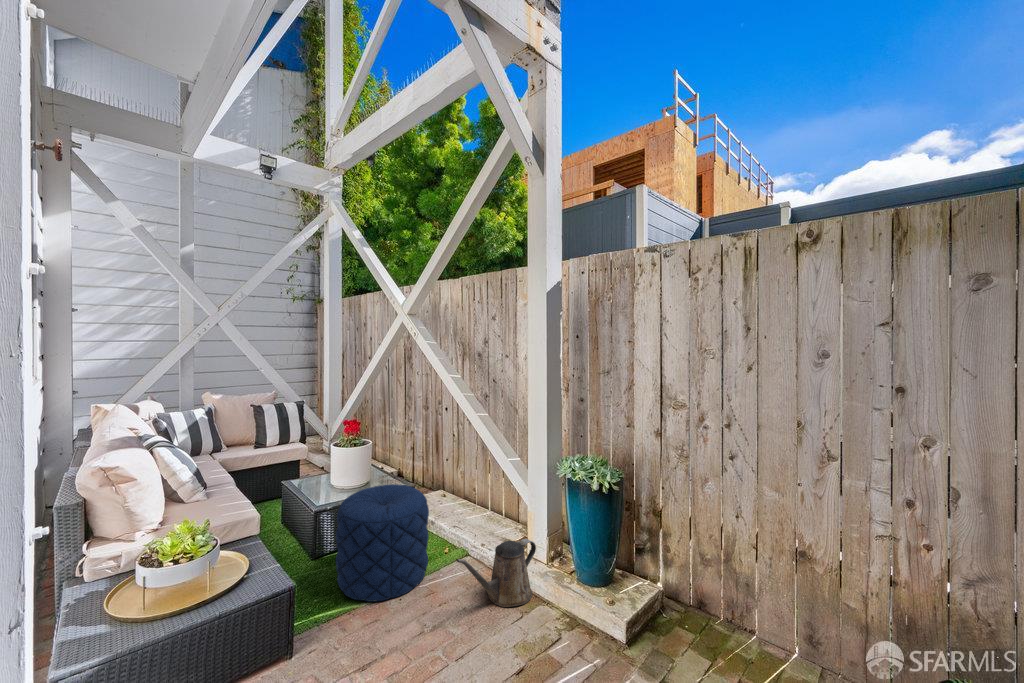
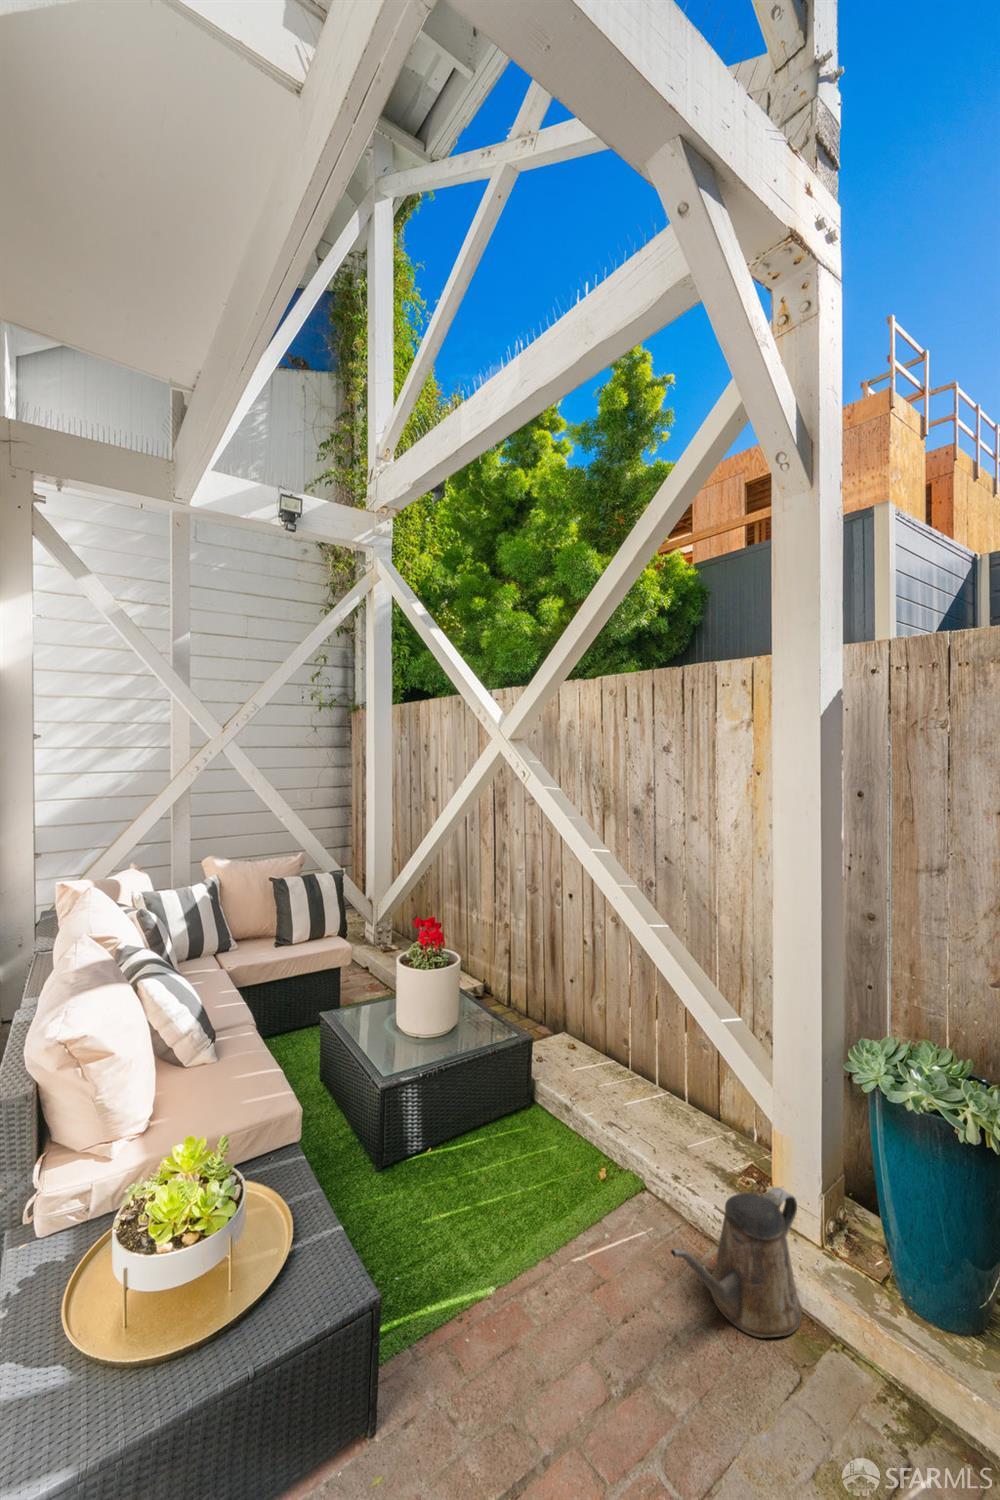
pouf: present [336,484,429,602] -> none [427,1050,585,1288]

